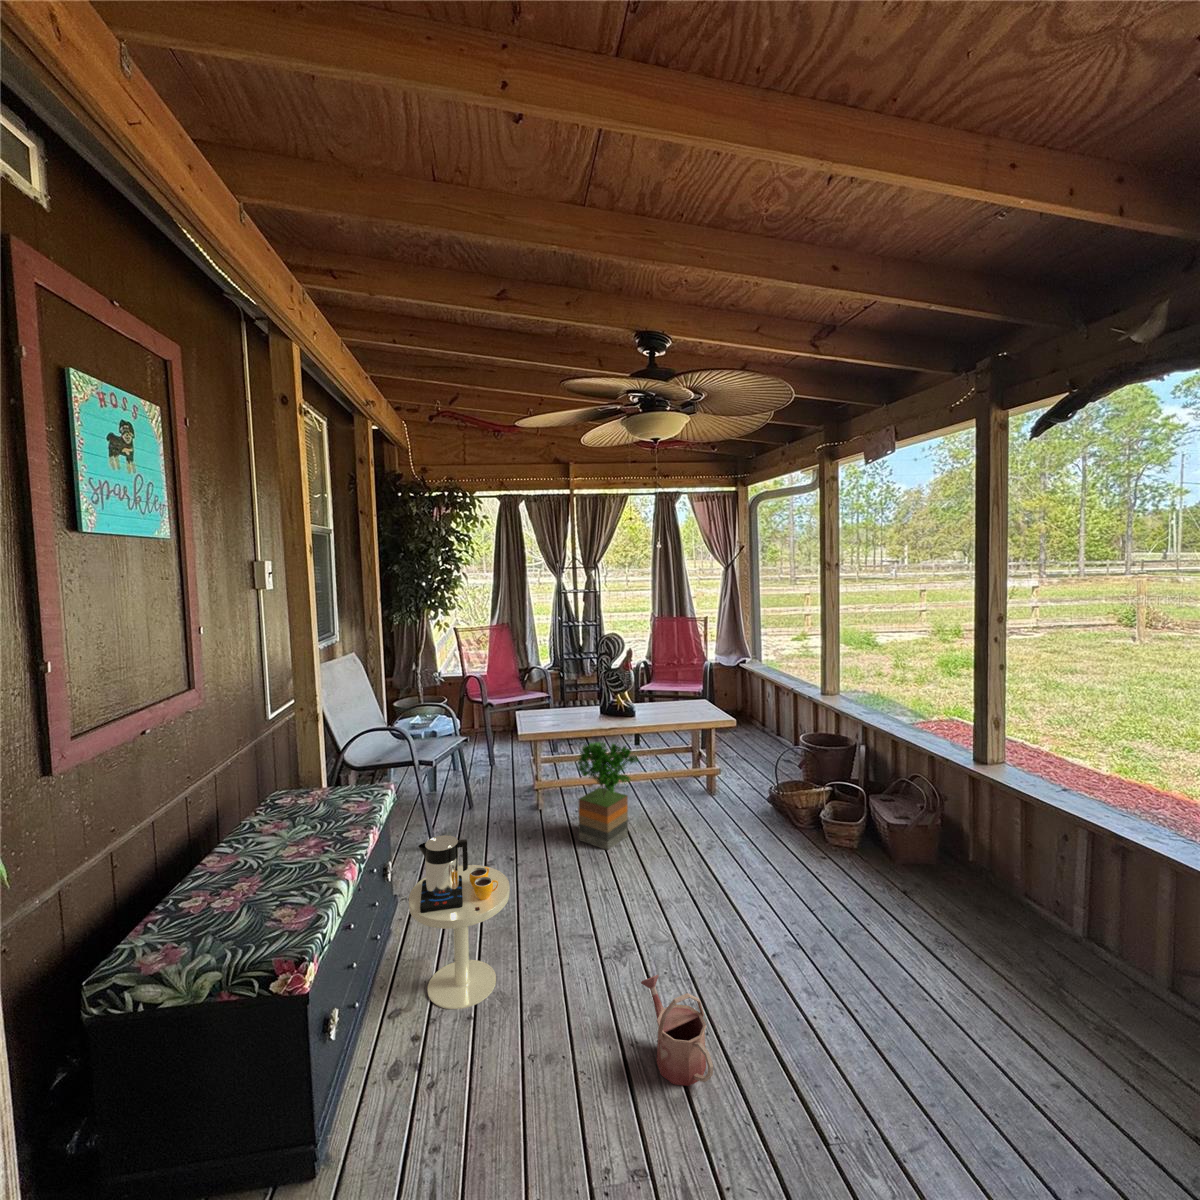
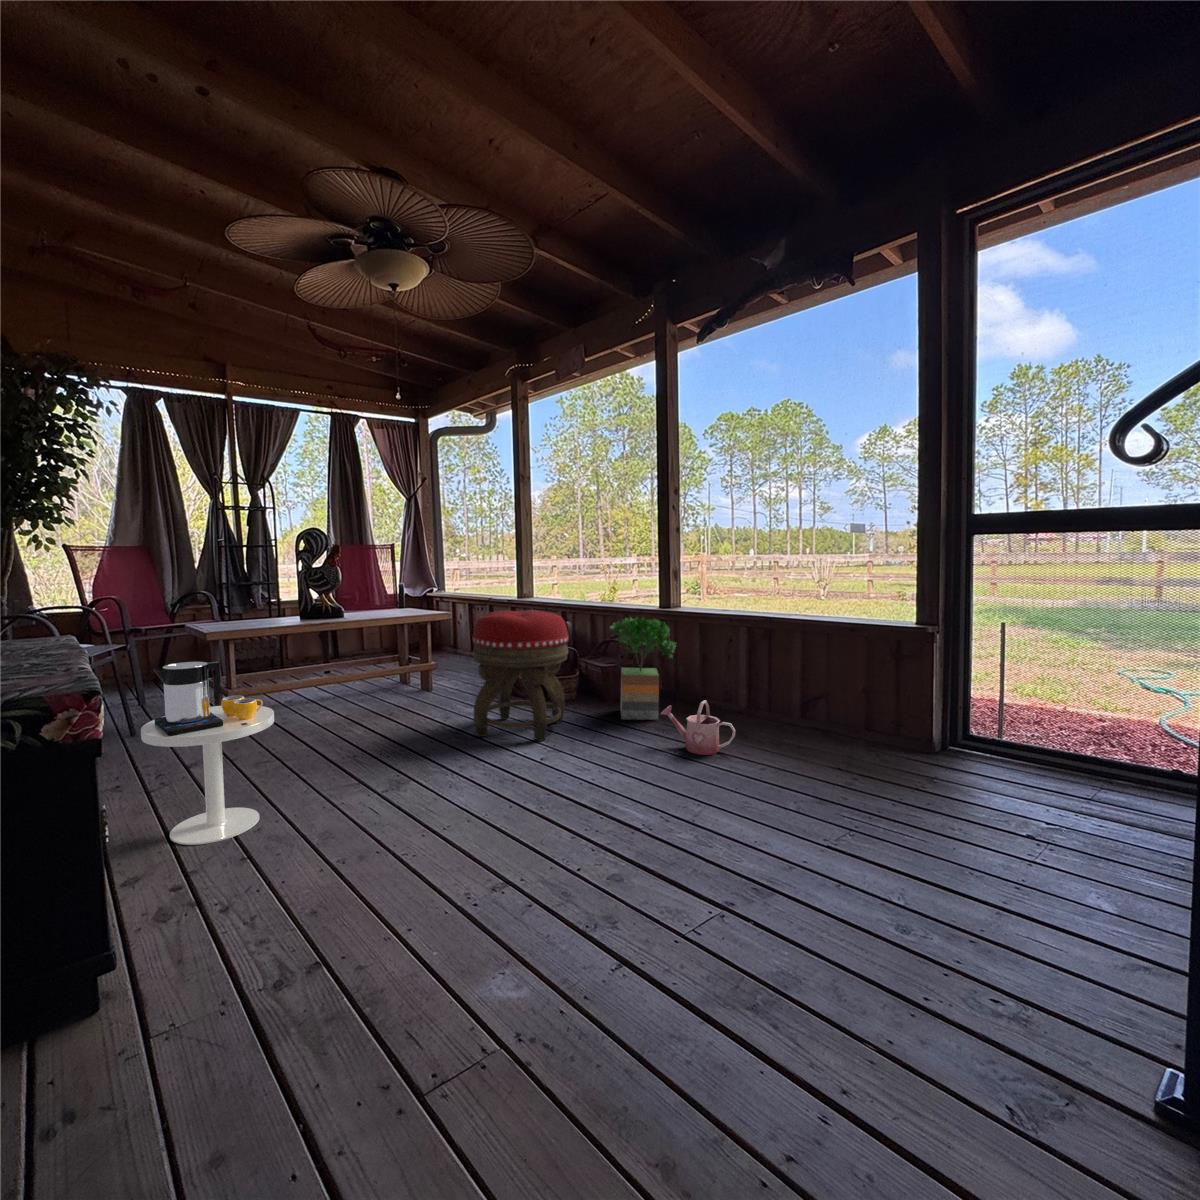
potted tree: present [578,742,638,850] -> present [611,618,676,720]
footstool: none [727,772,848,957] -> present [473,610,569,741]
watering can: present [641,975,713,1086] -> present [660,700,735,755]

